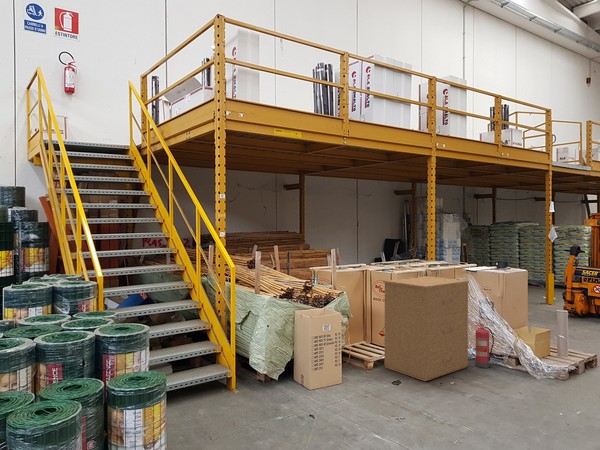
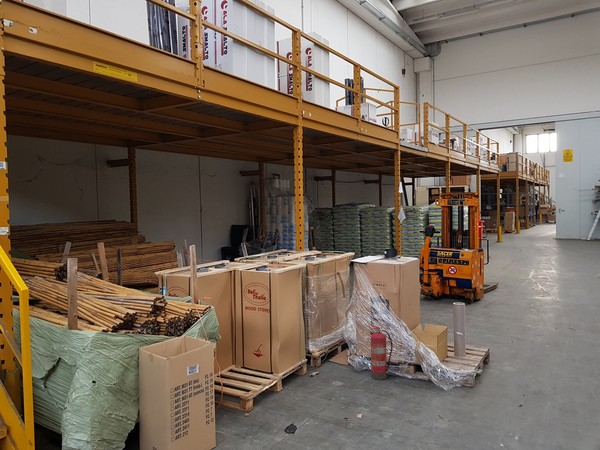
filing cabinet: present [383,276,469,381] -> none [263,273,365,417]

